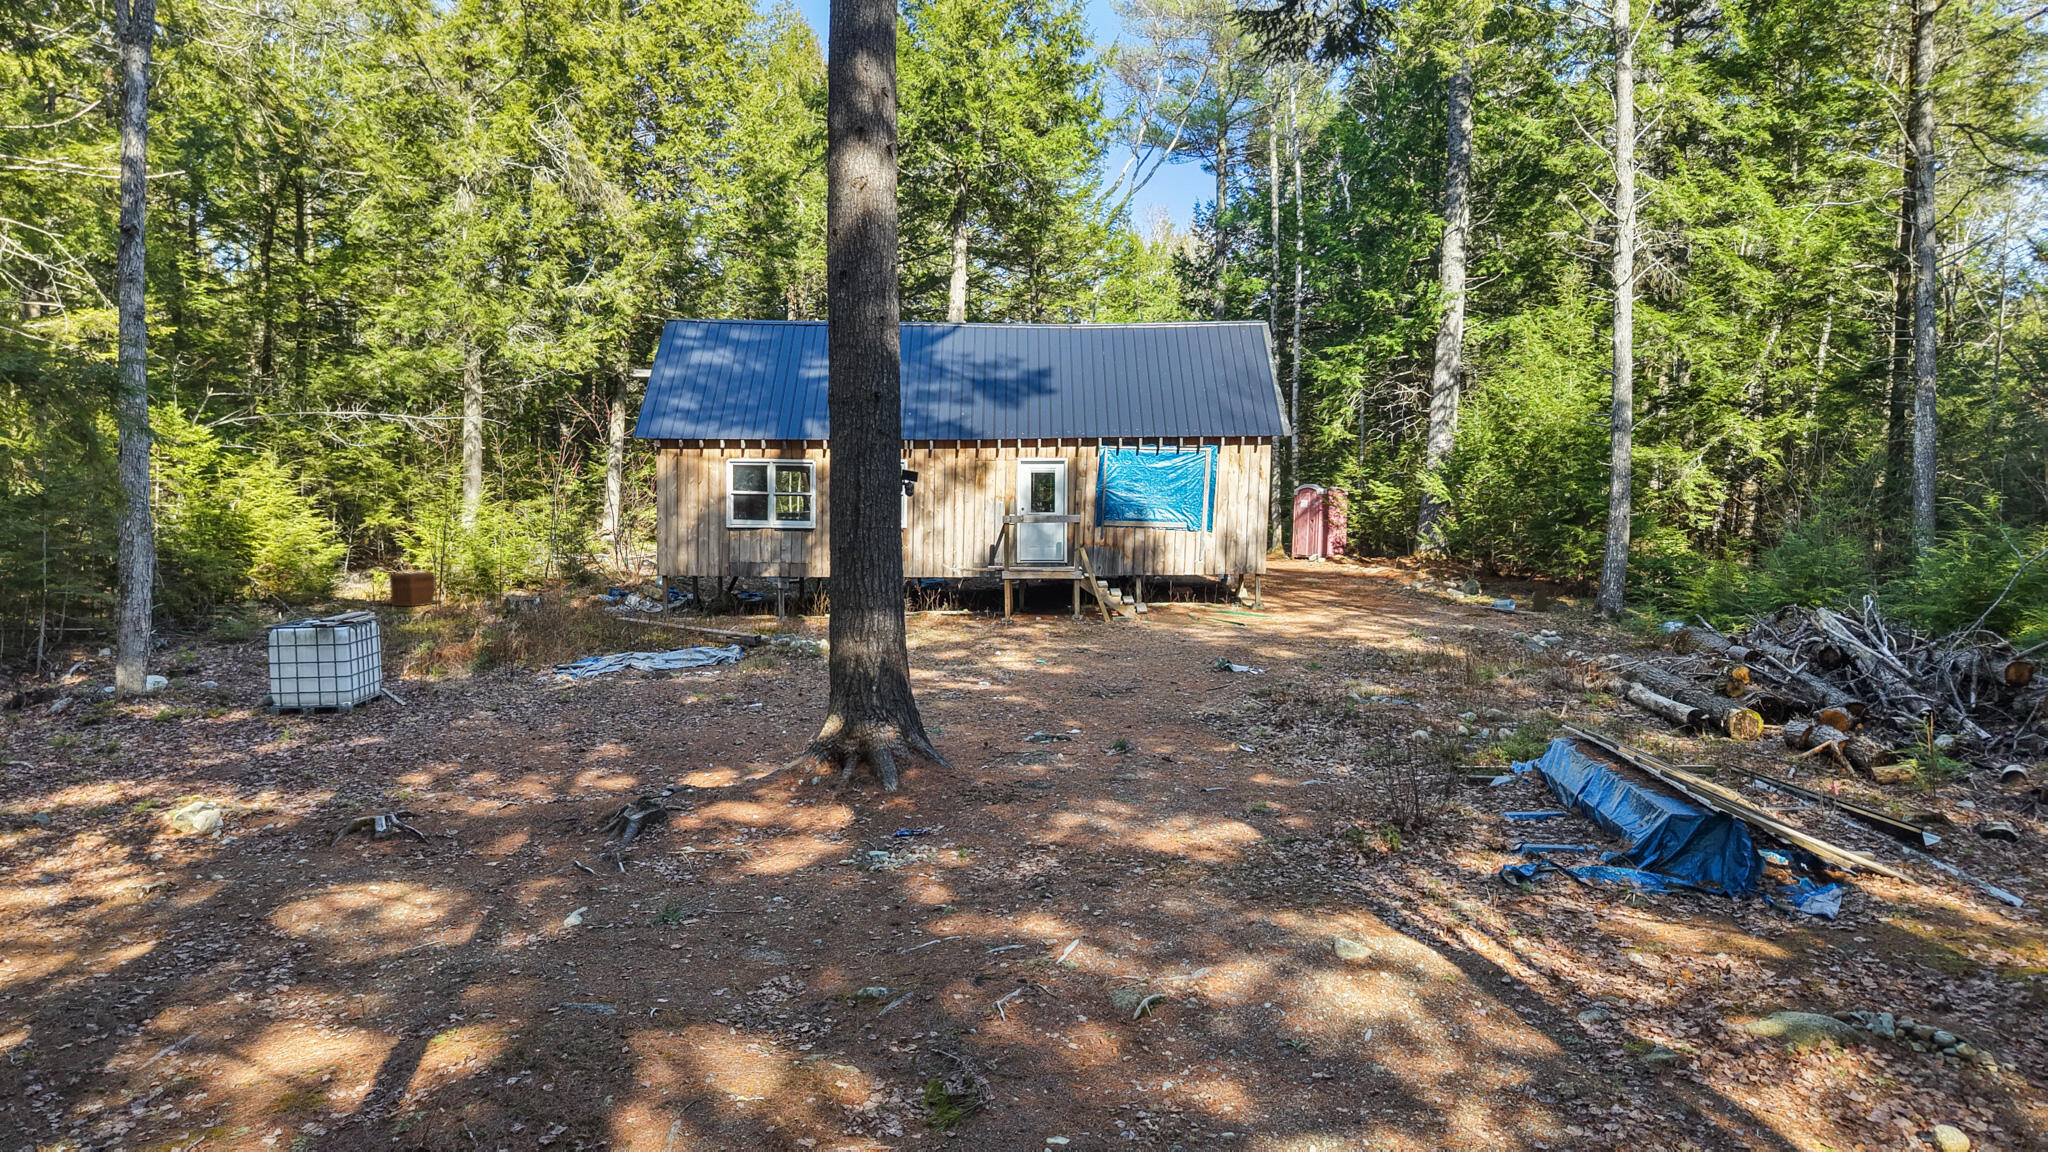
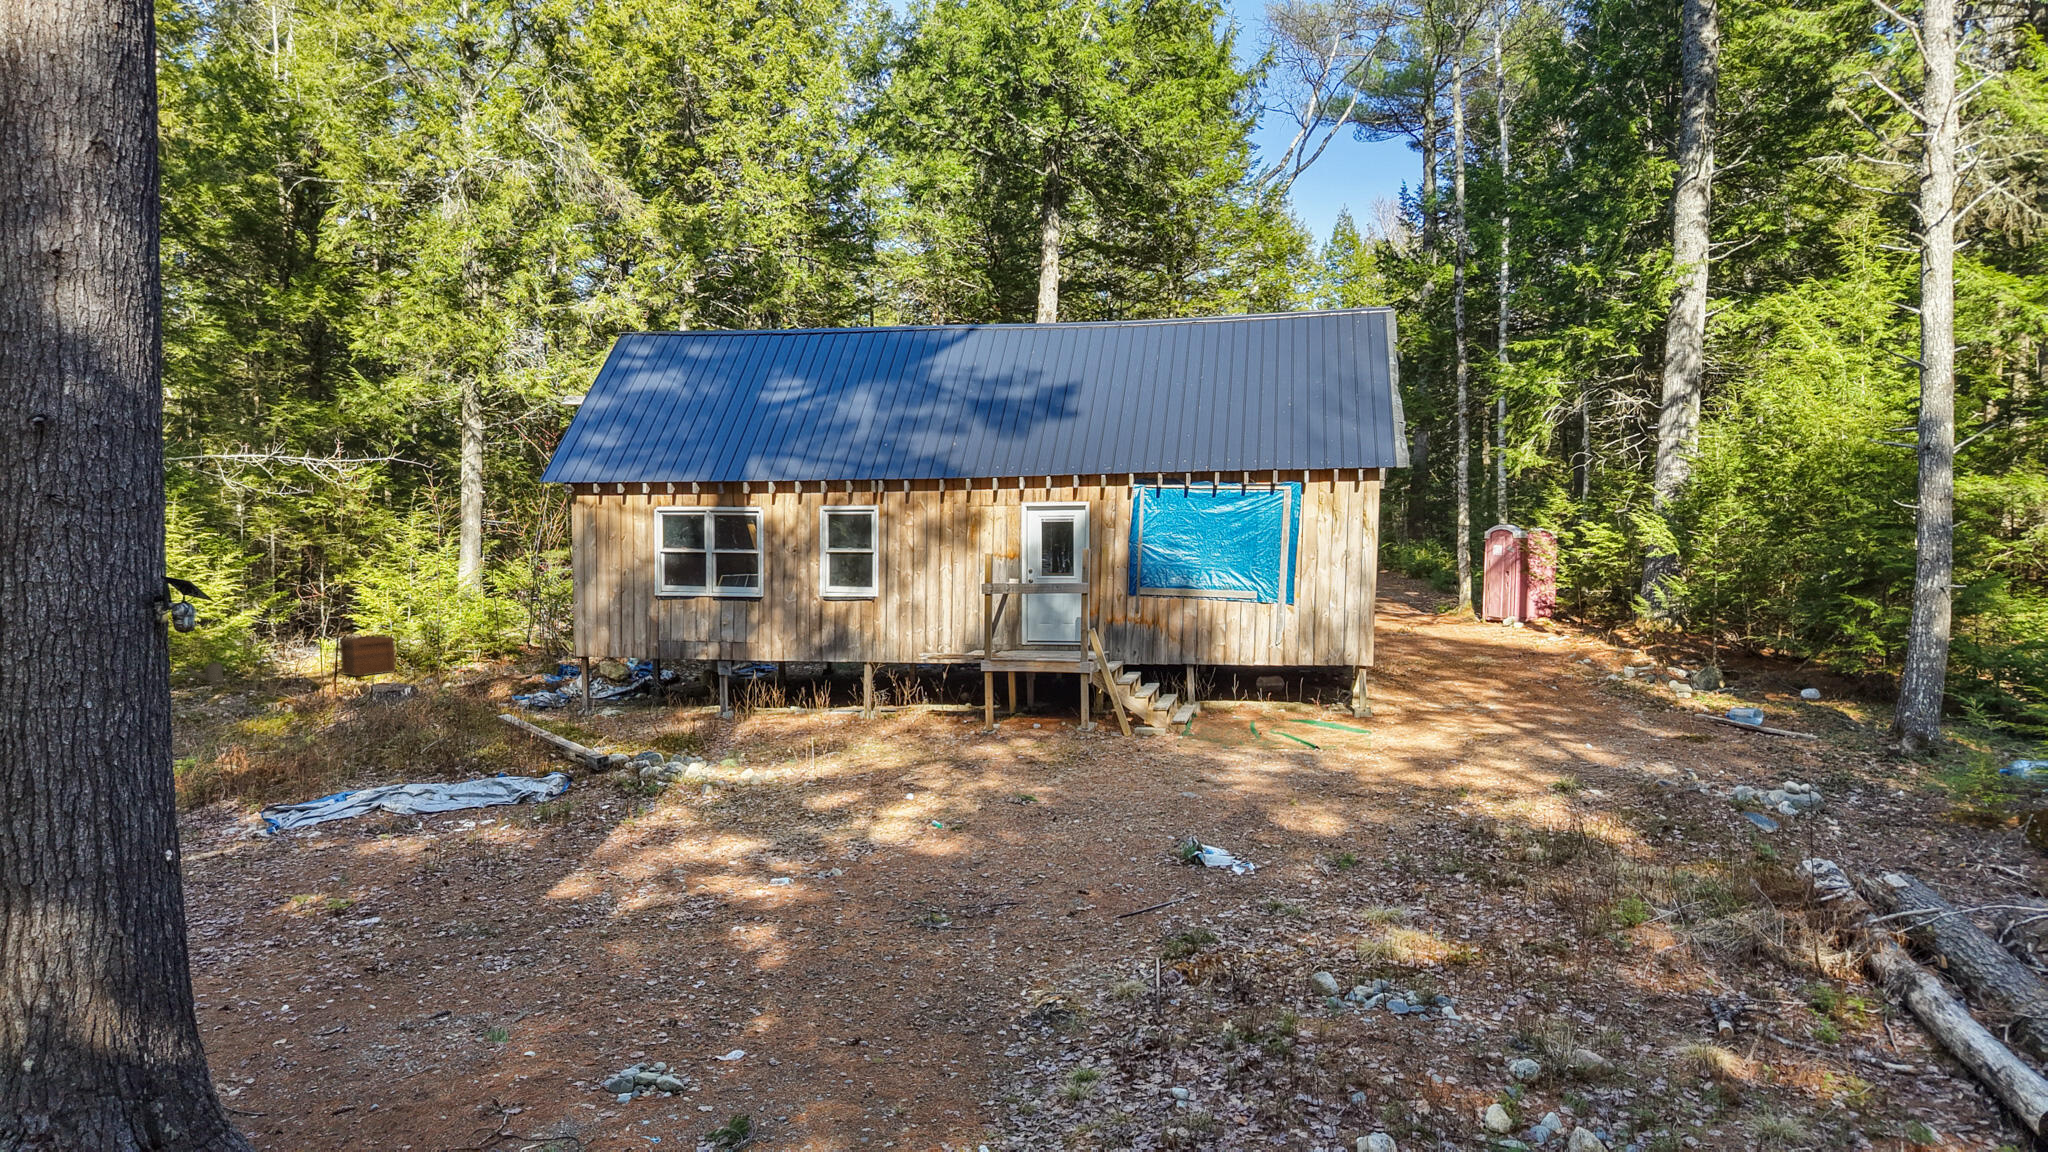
watering can: present [1532,583,1565,611] -> present [187,663,224,685]

